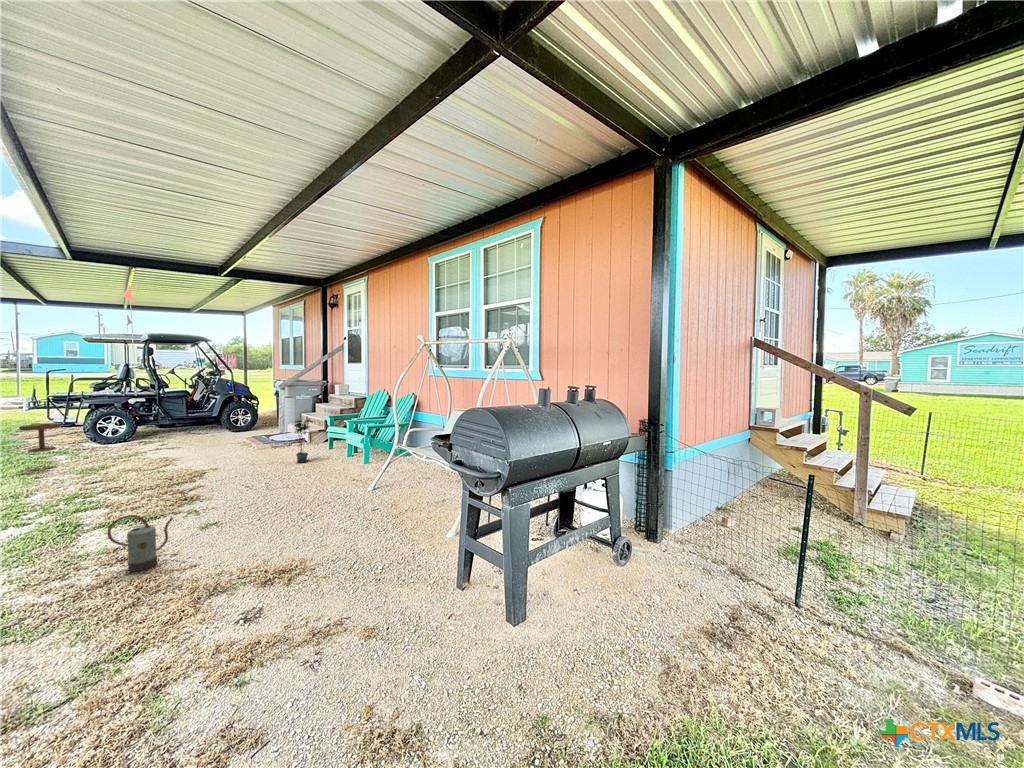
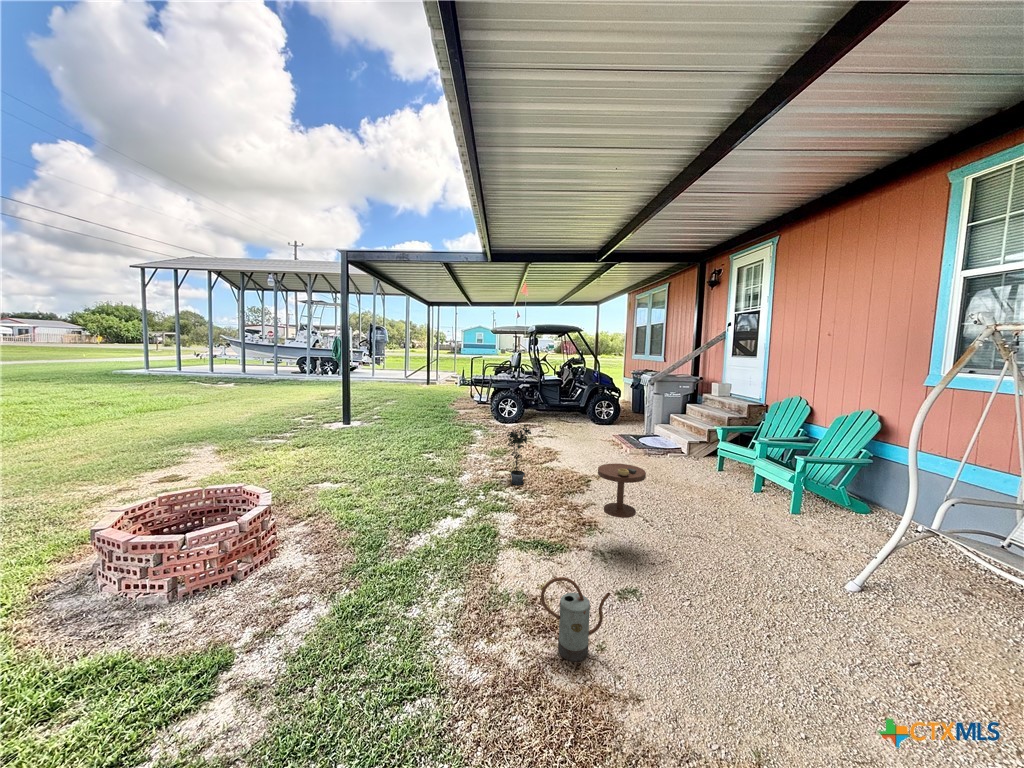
potted plant: present [294,418,313,463] -> present [505,425,531,485]
side table: present [19,423,62,452] -> present [598,463,646,518]

